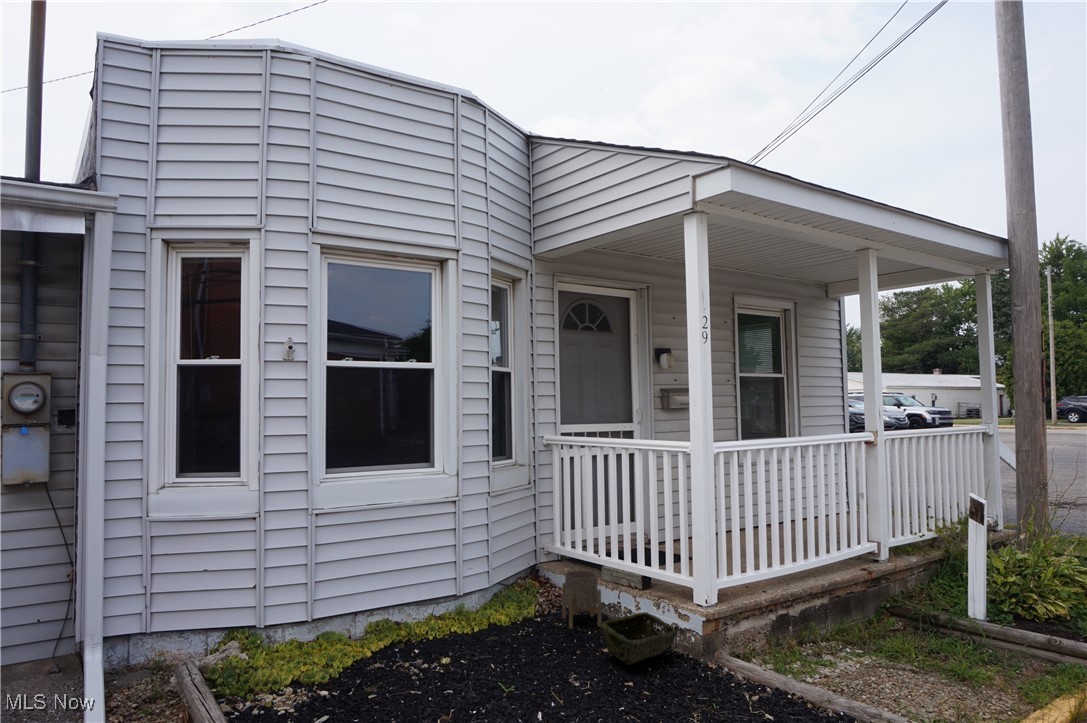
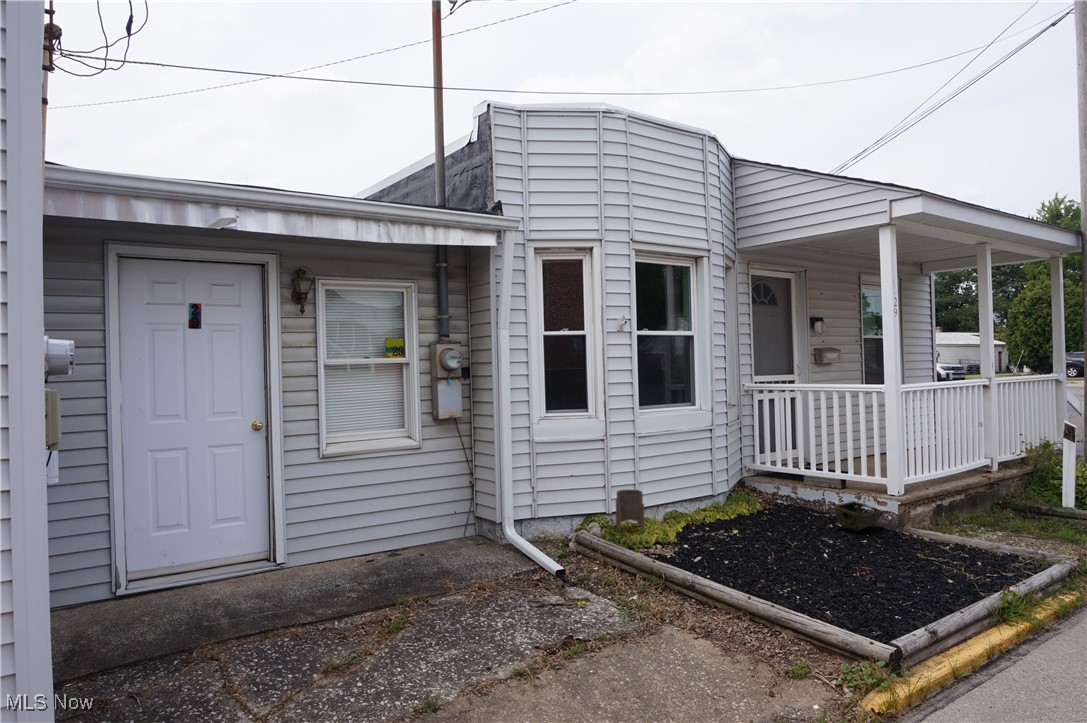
planter: present [562,570,602,629] -> present [616,489,645,532]

